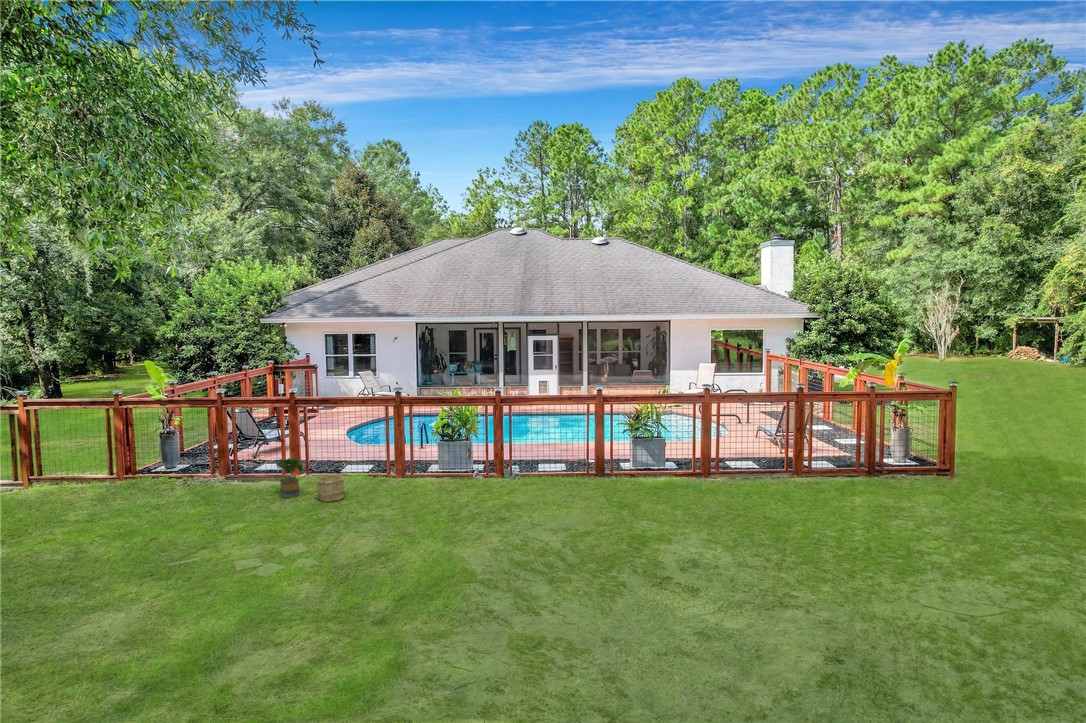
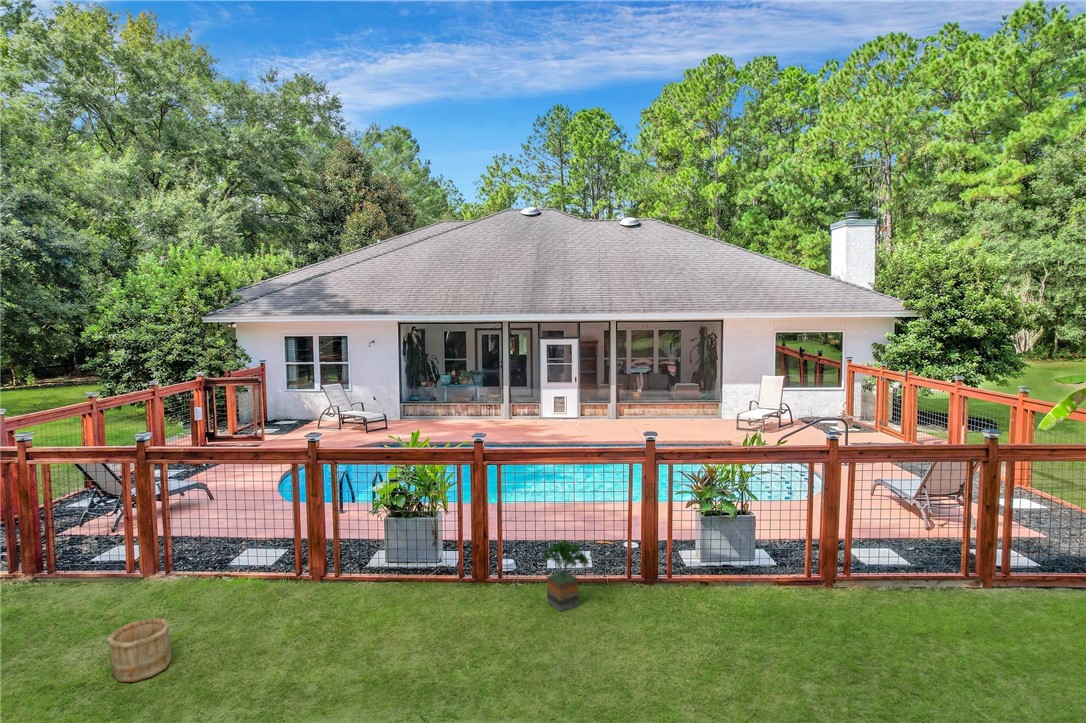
potted tree: present [276,458,304,498] -> present [543,541,589,612]

